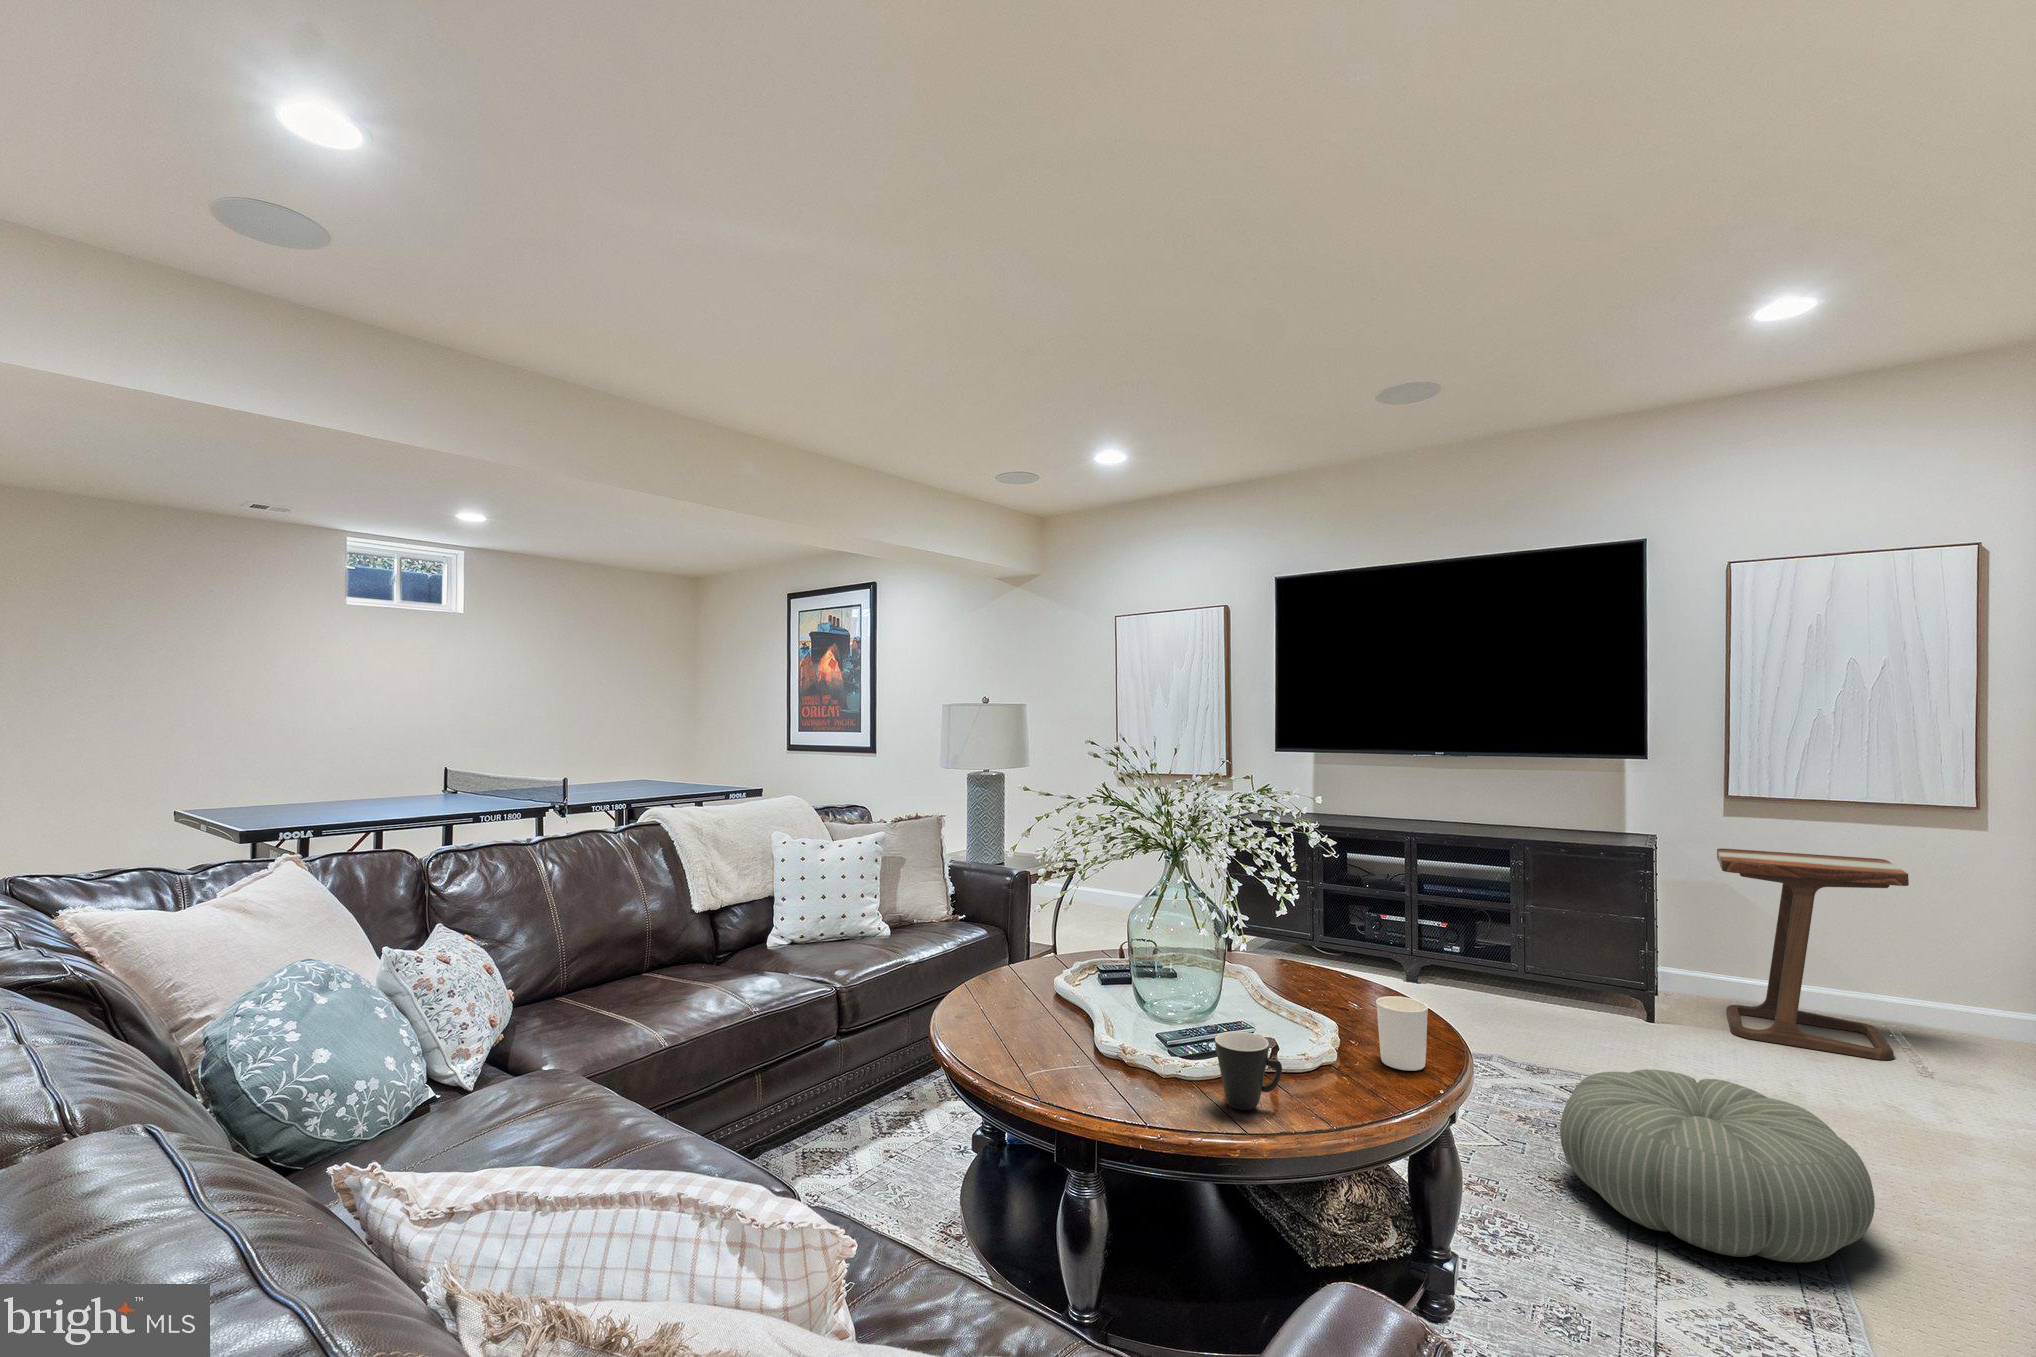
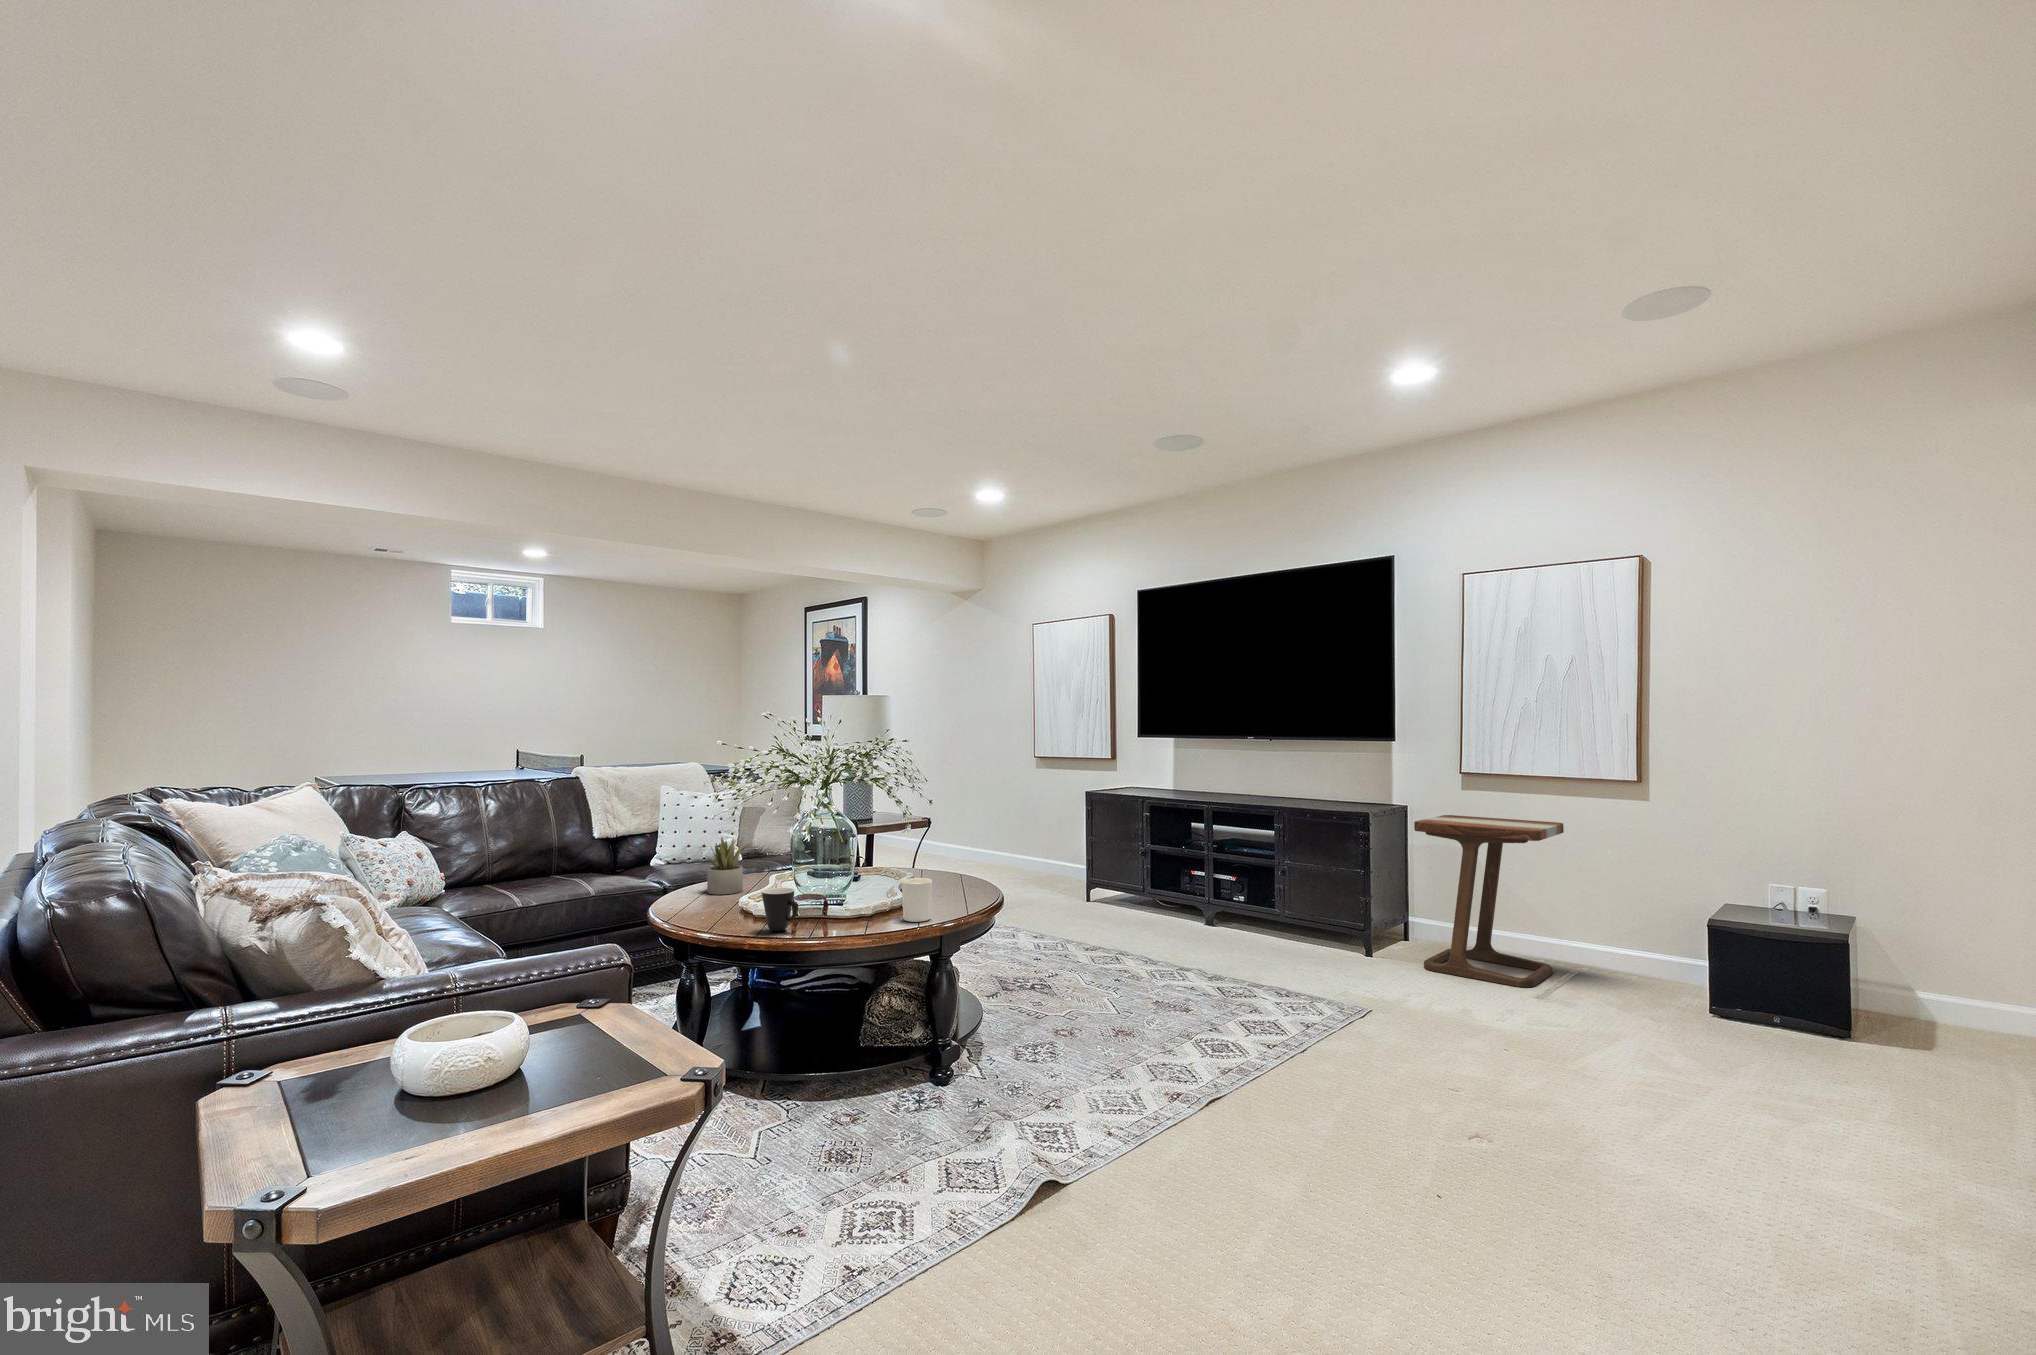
succulent plant: none [972,924,1029,1016] -> present [707,837,743,894]
pouf: present [1560,1069,1875,1262] -> none [1114,960,1296,1074]

